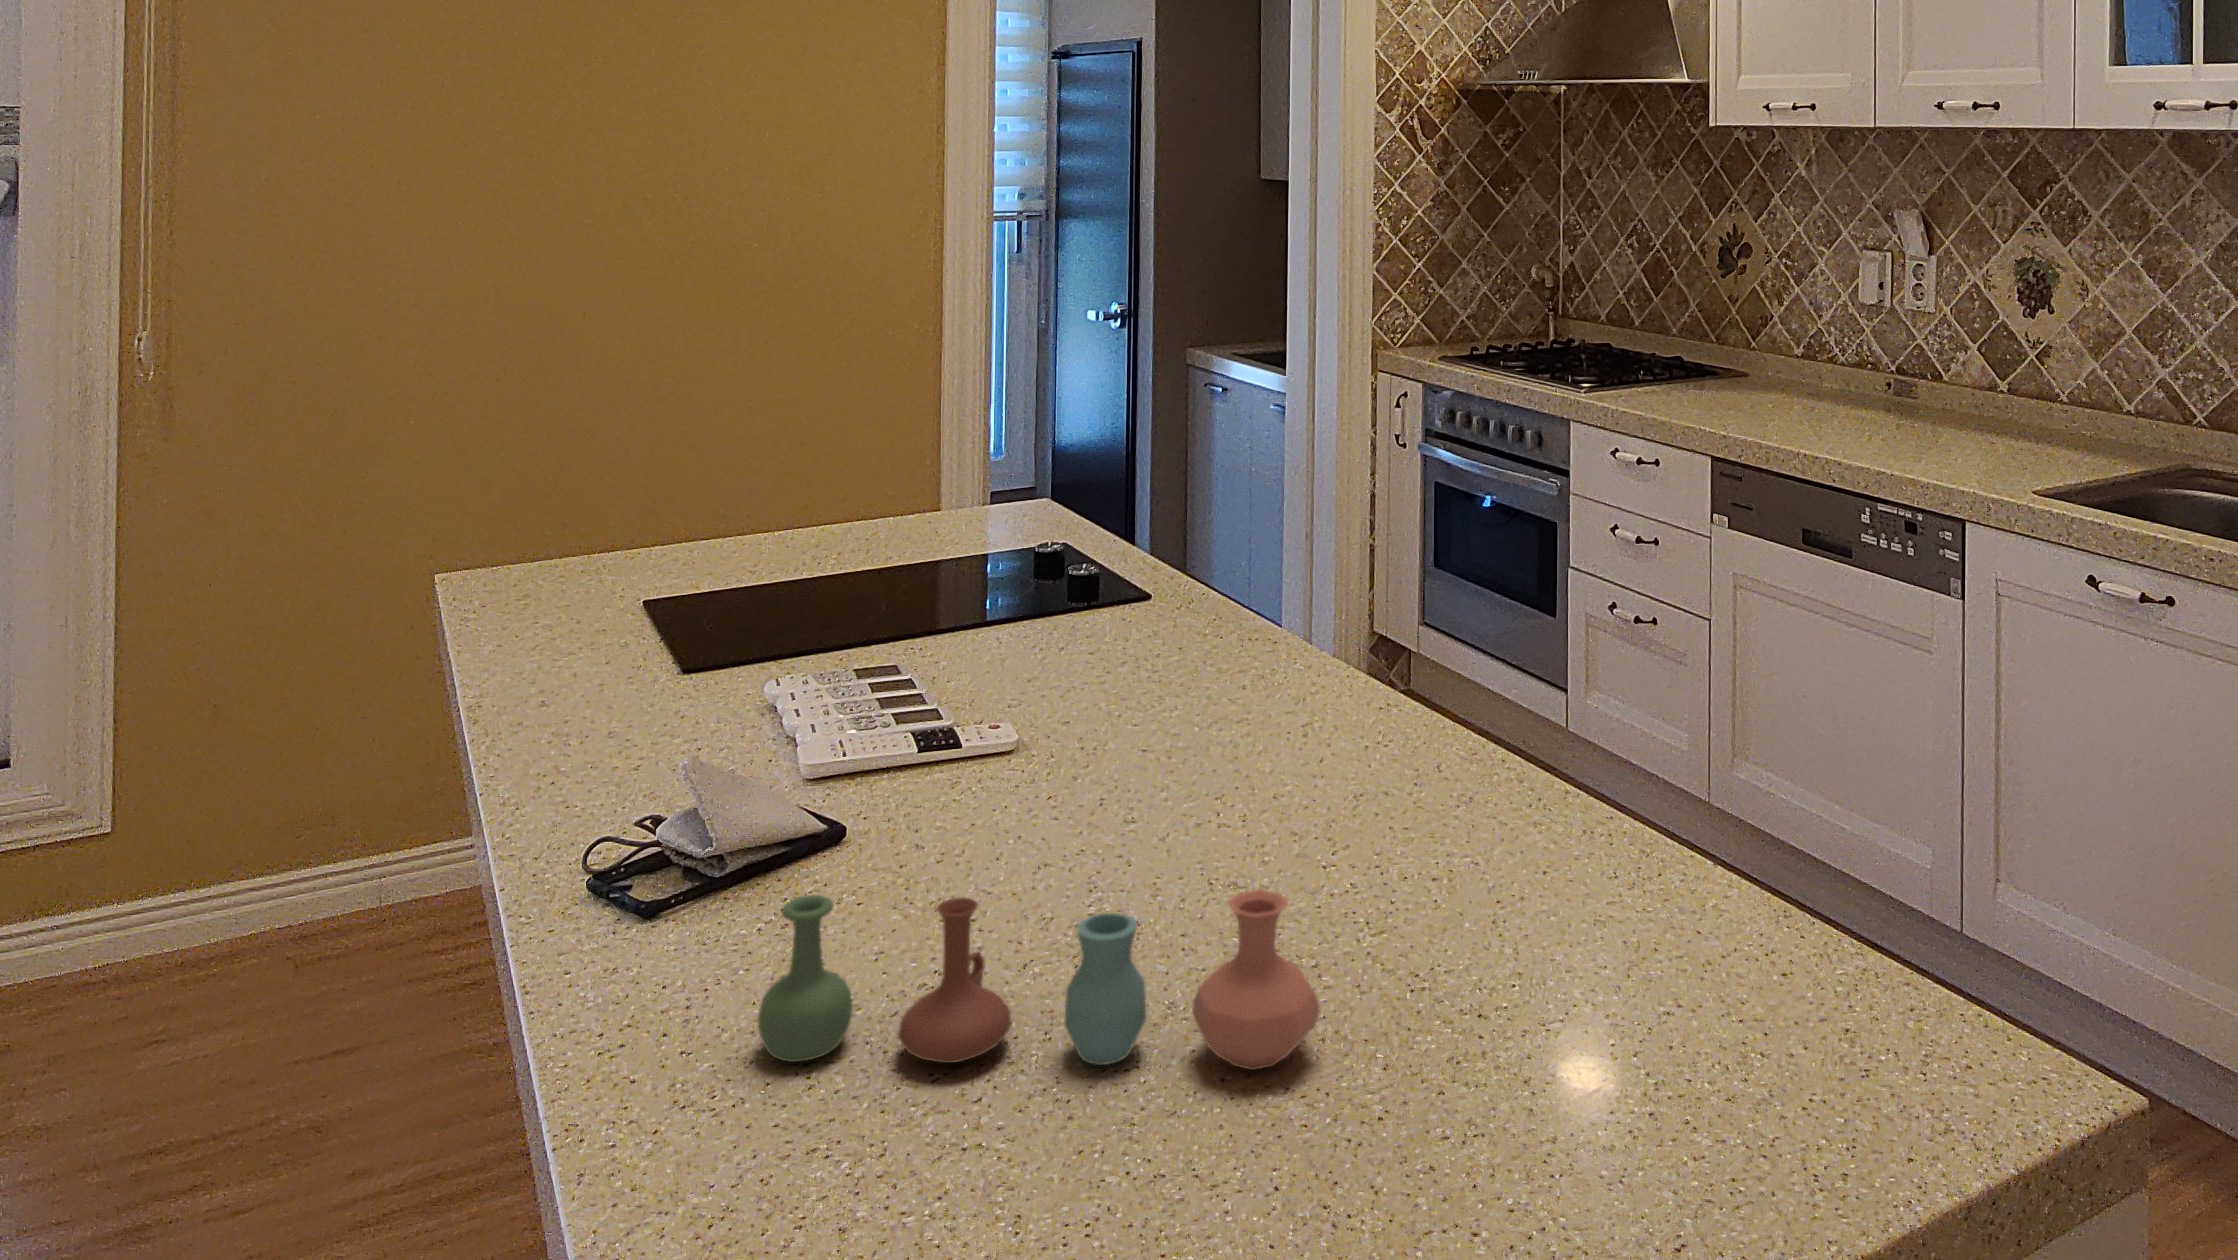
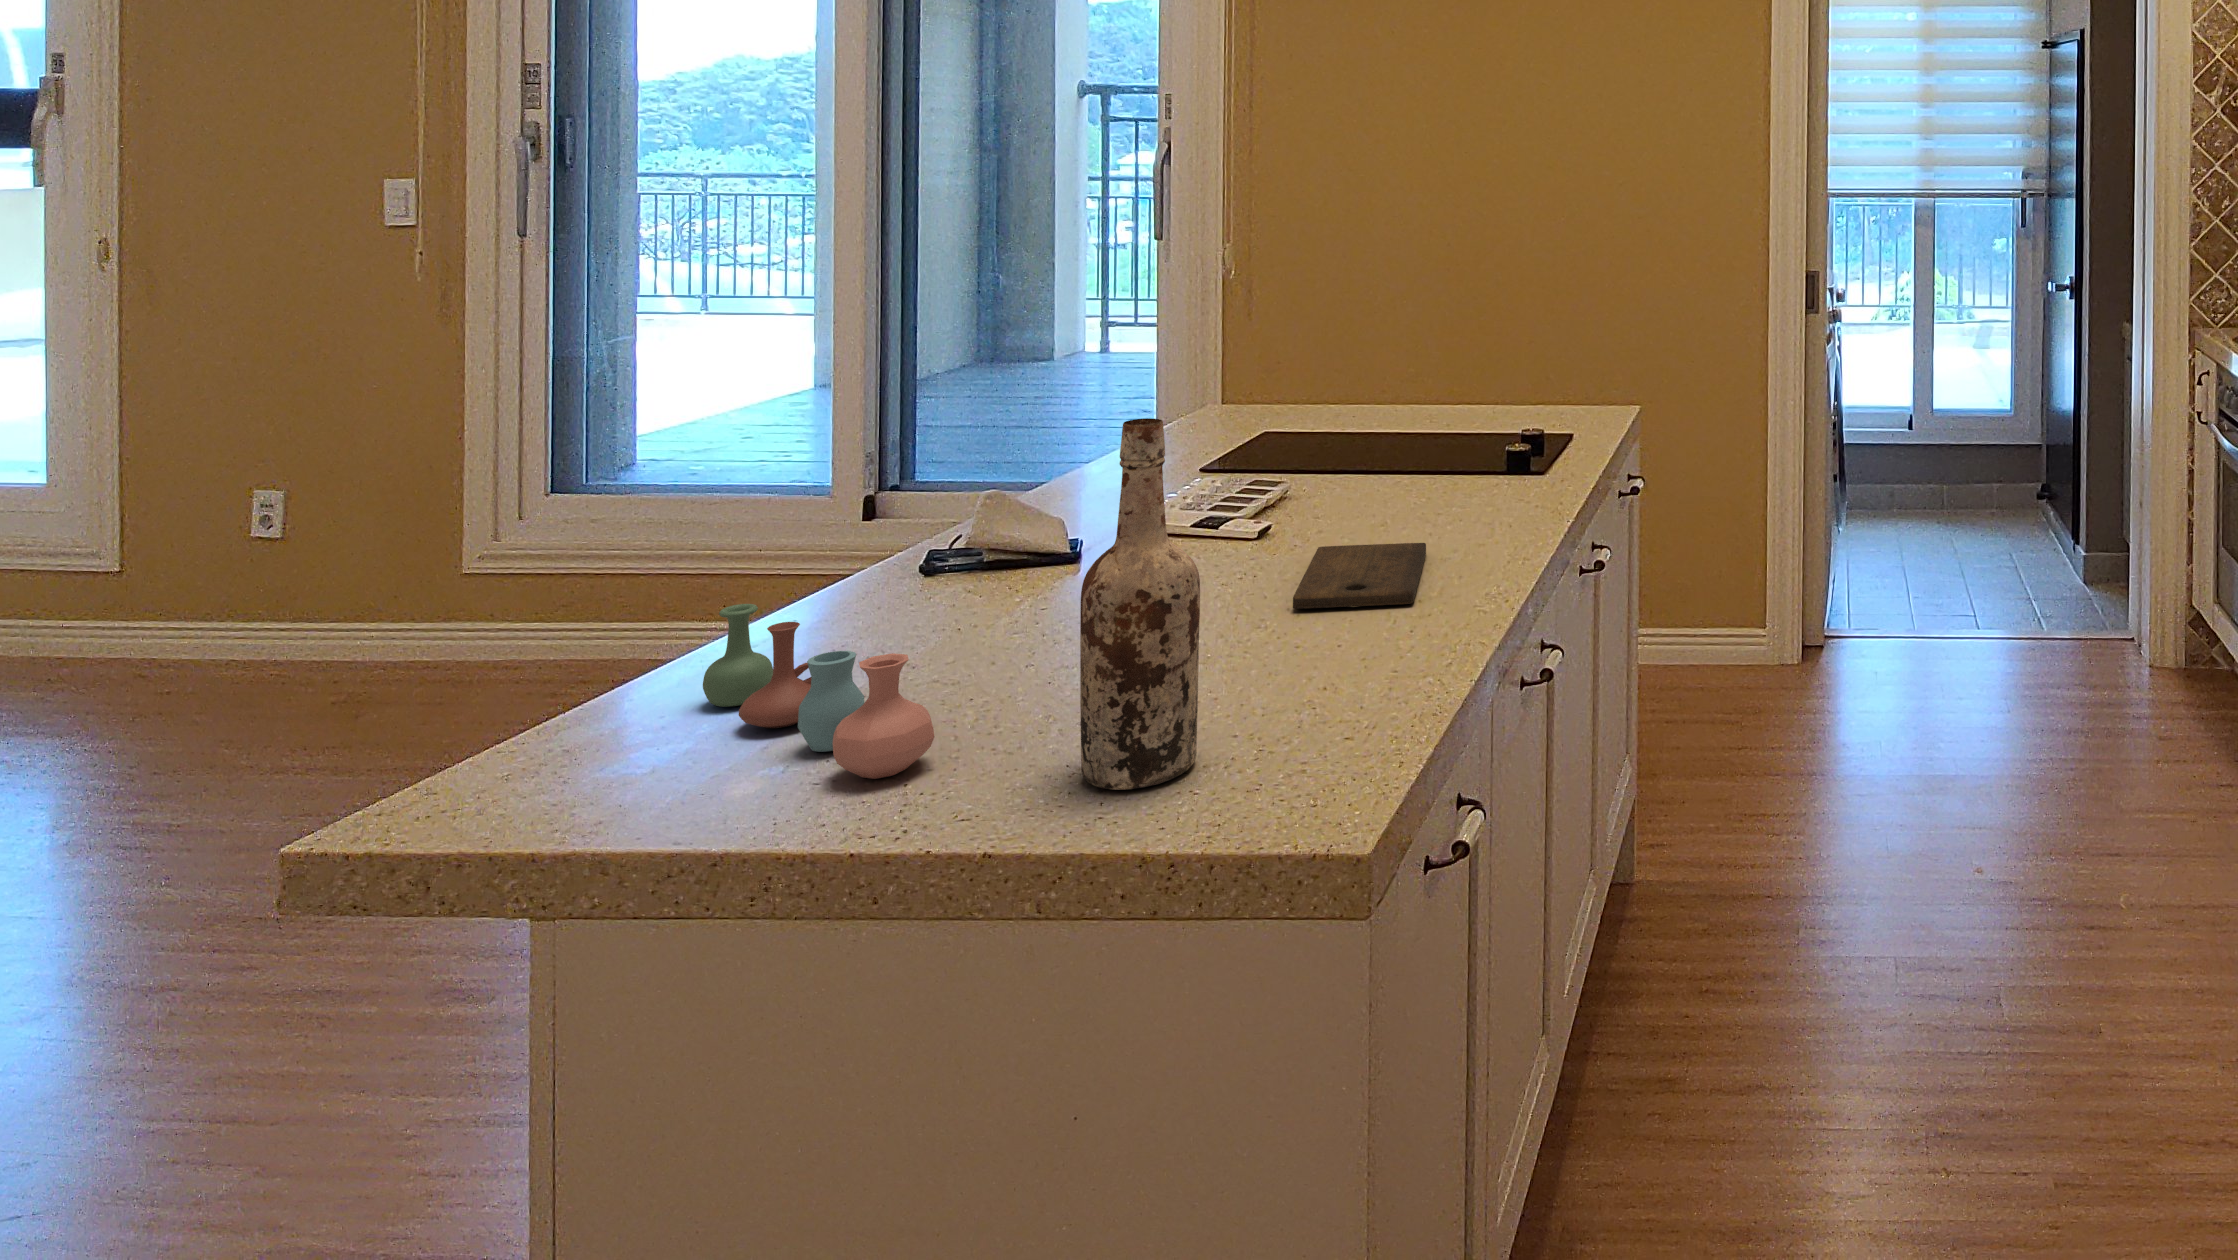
wine bottle: none [1466,524,1603,992] -> present [1080,418,1200,790]
cutting board: none [1109,670,1350,768] -> present [1293,543,1426,609]

